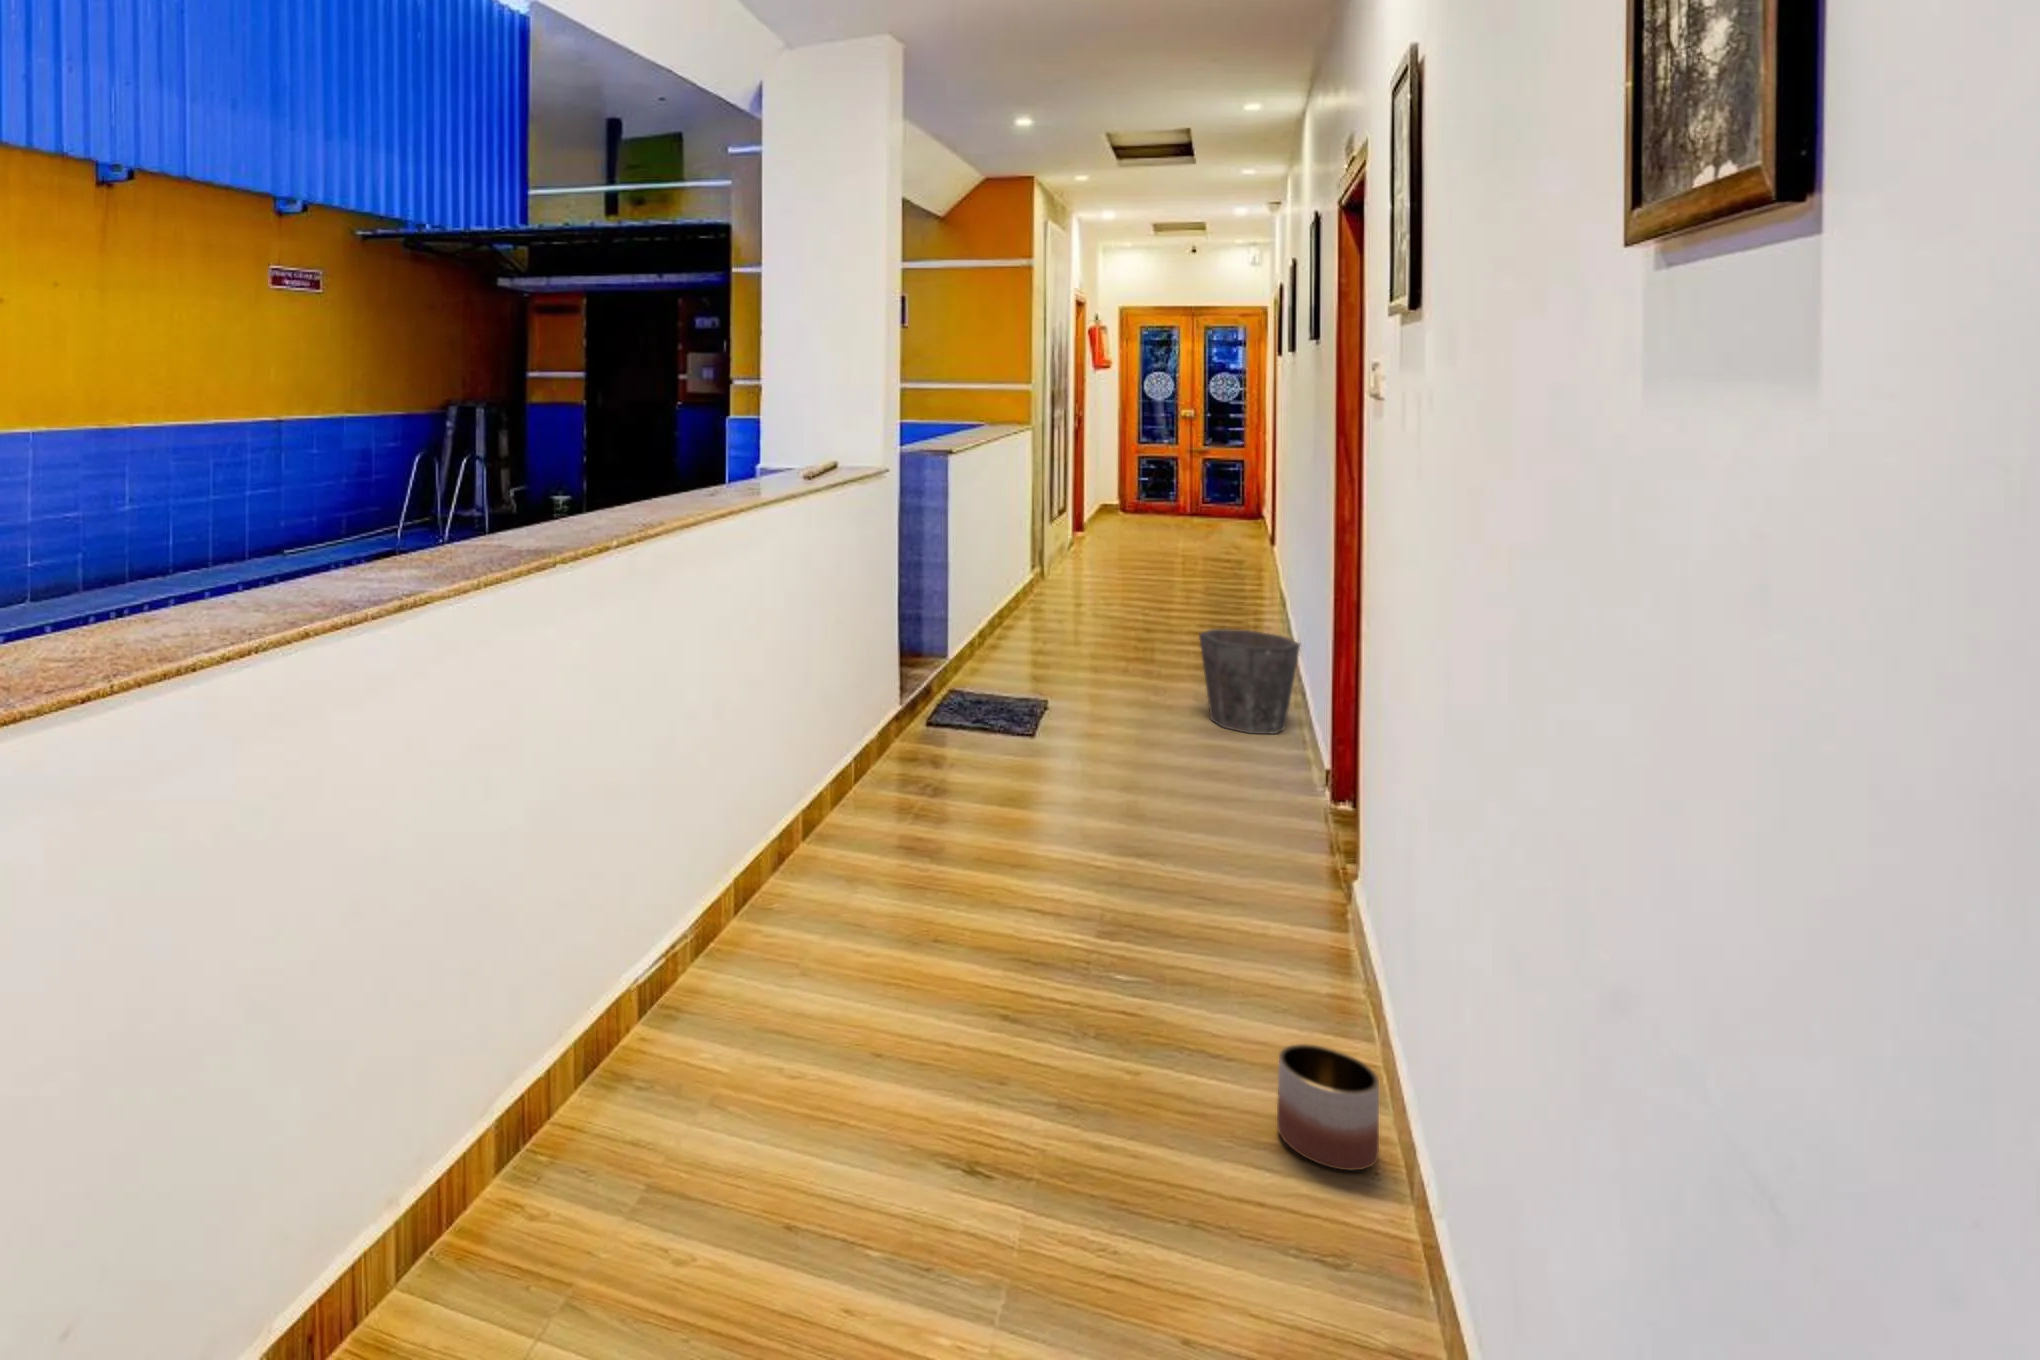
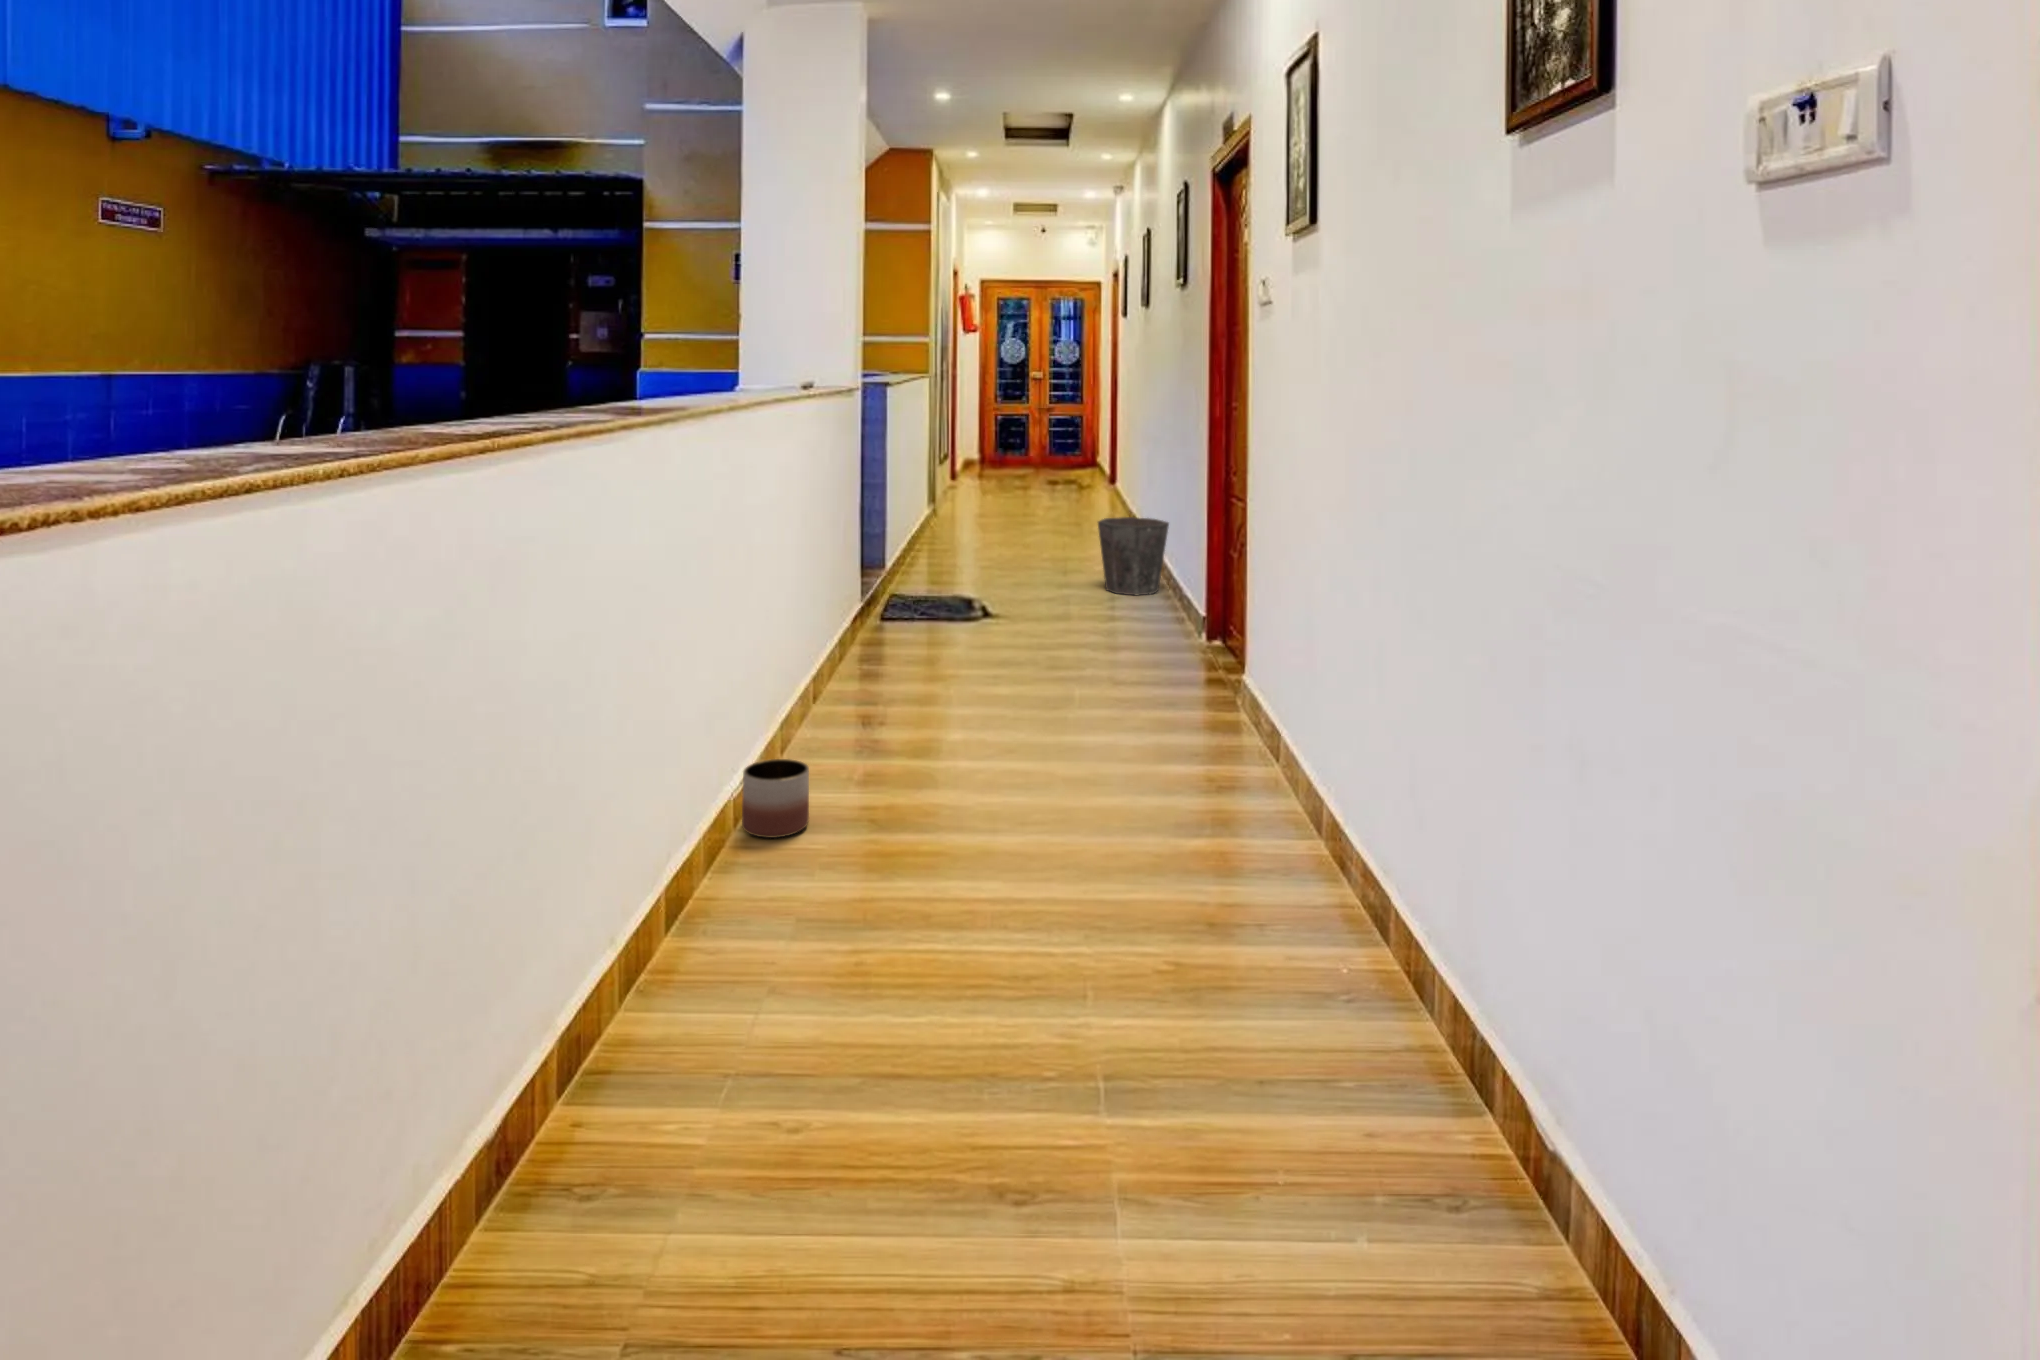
planter: present [1277,1044,1379,1170] -> present [742,759,809,838]

